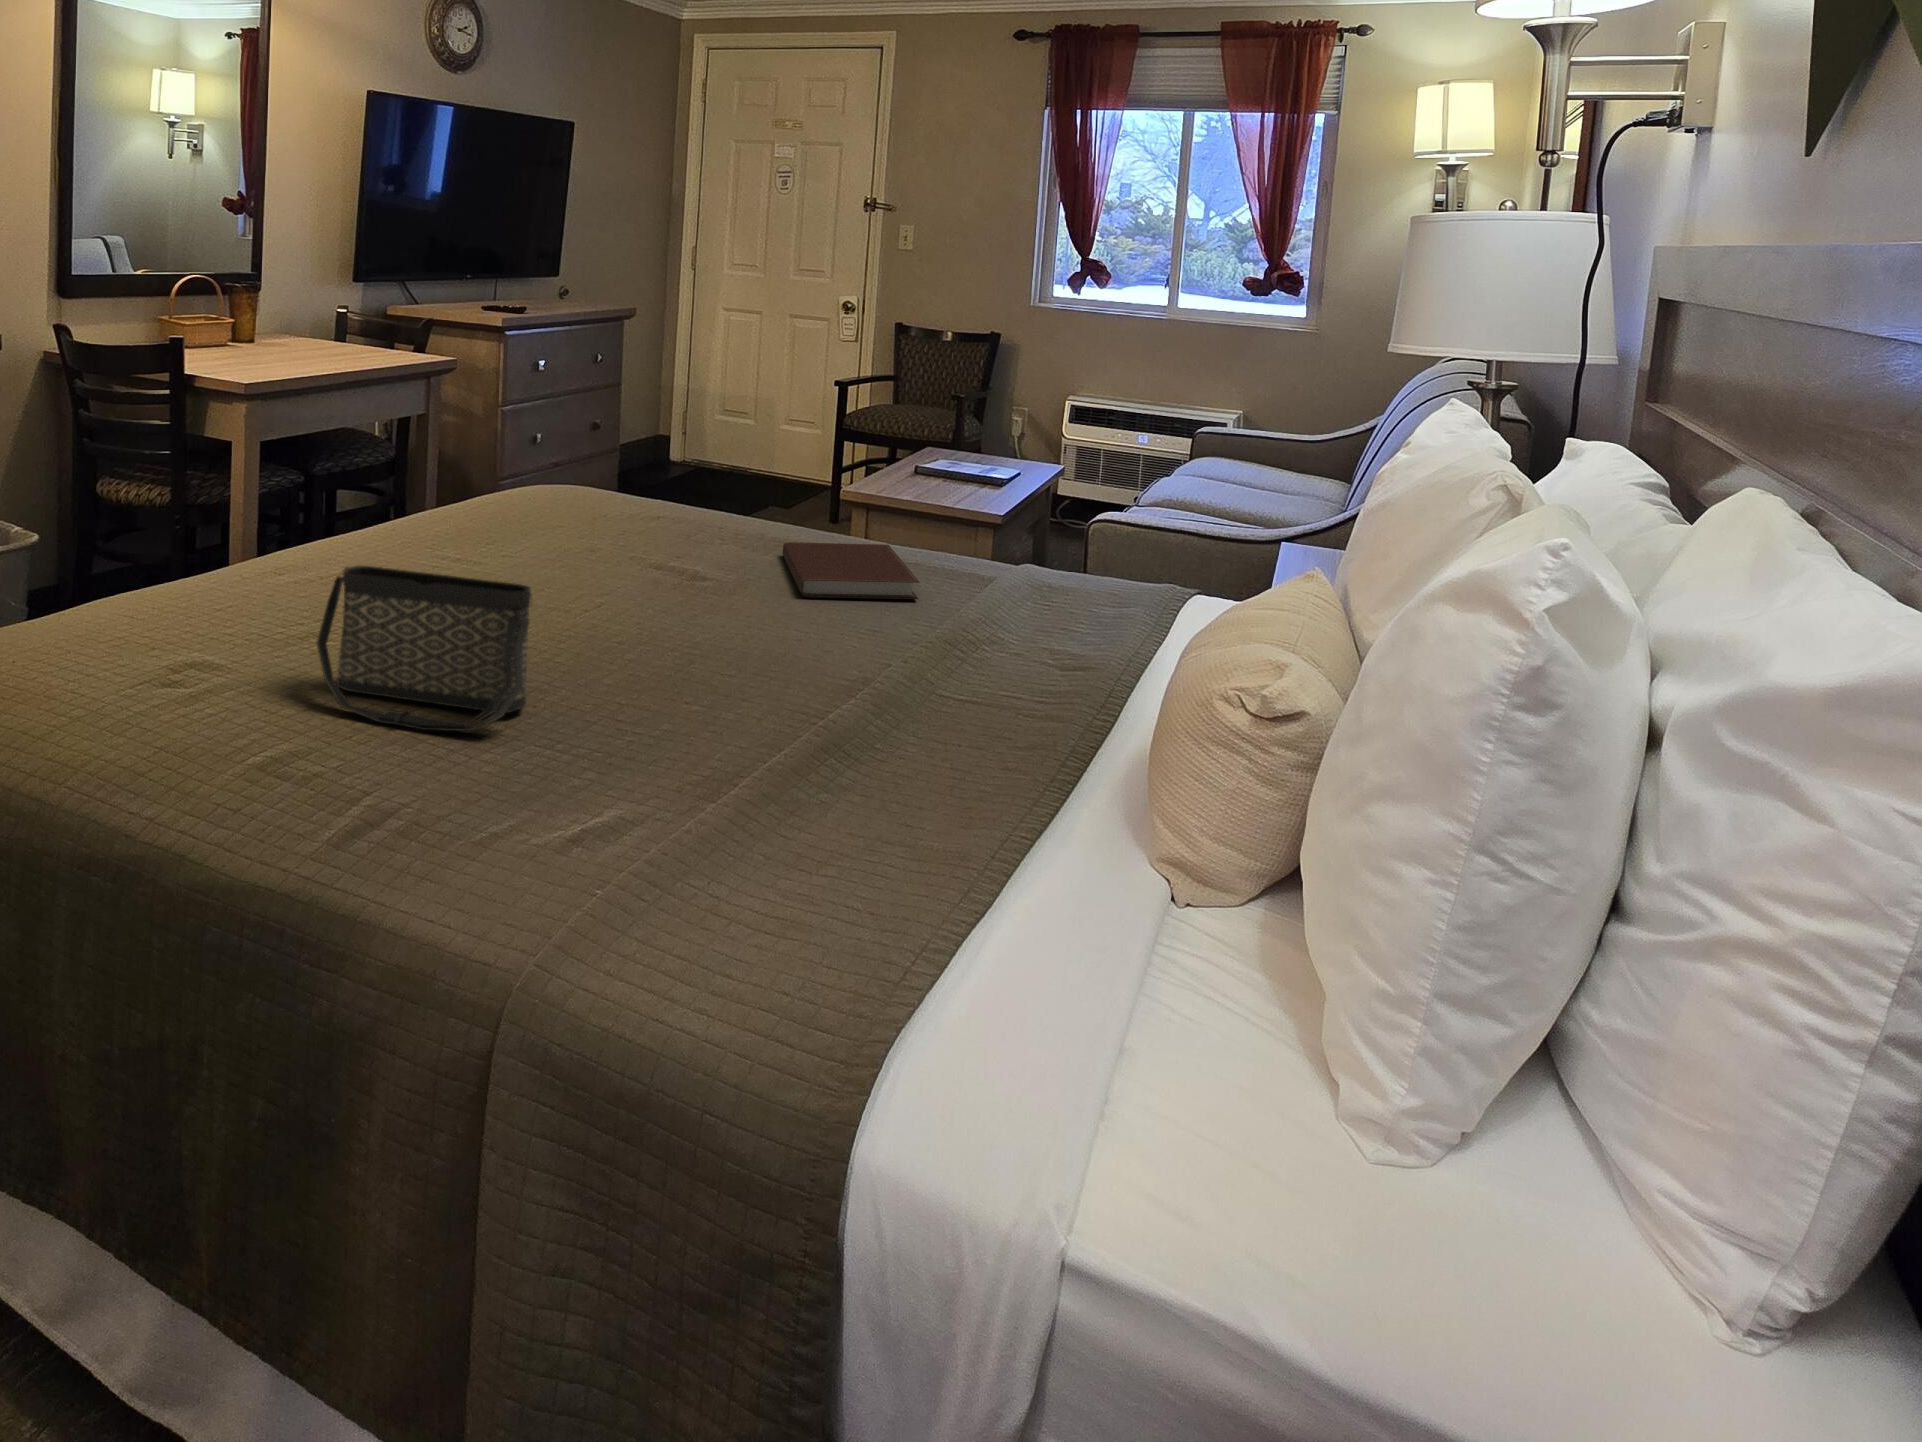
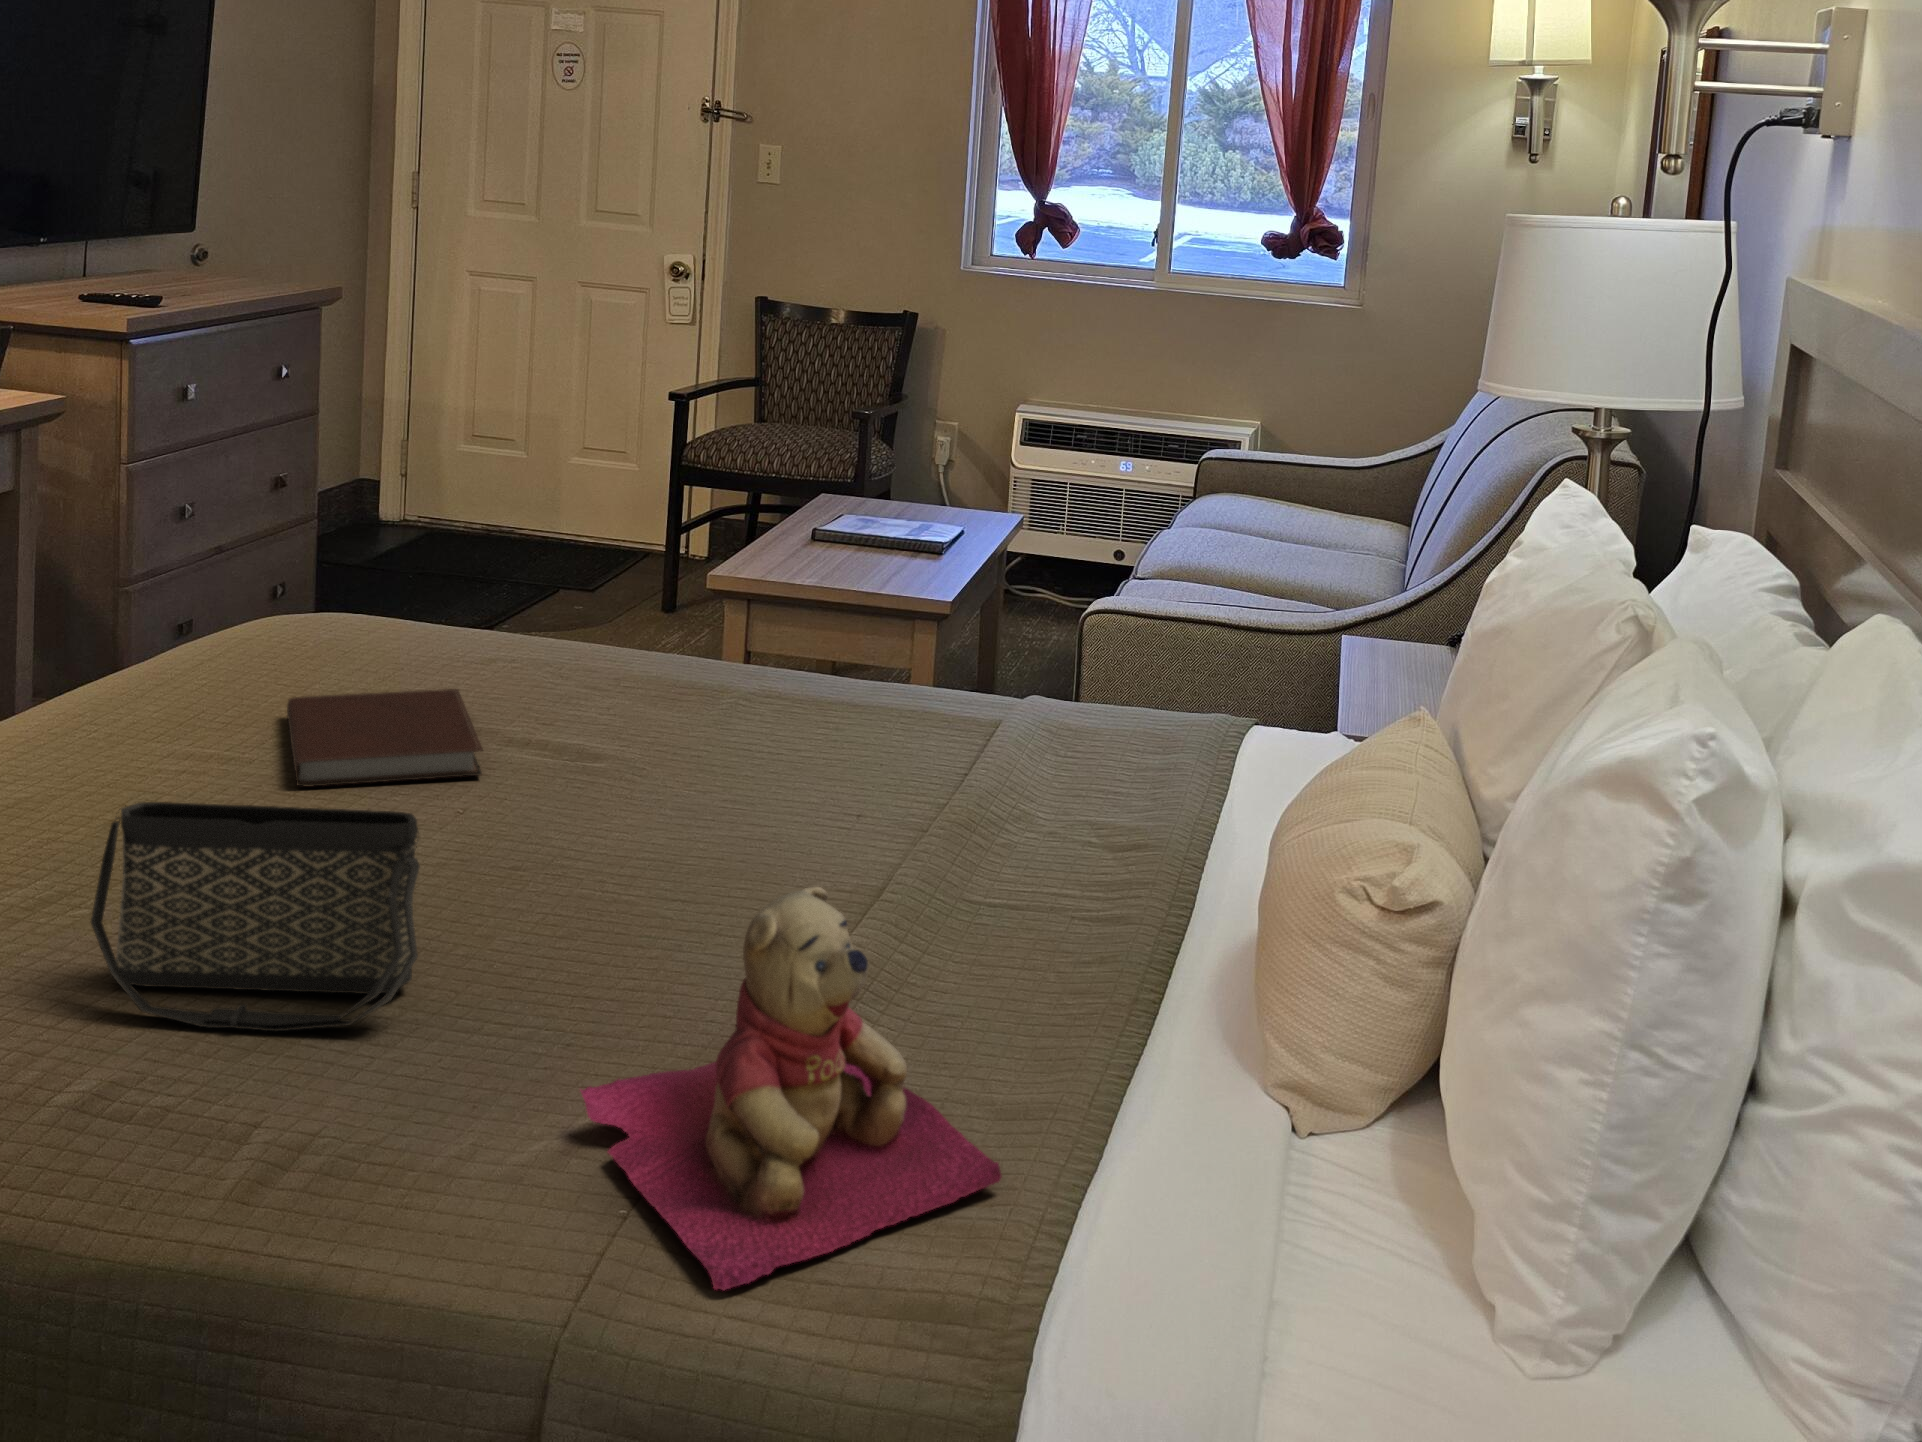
notebook: present [783,542,919,599] -> present [287,689,483,786]
teddy bear: none [605,651,917,959] -> present [581,887,1002,1290]

